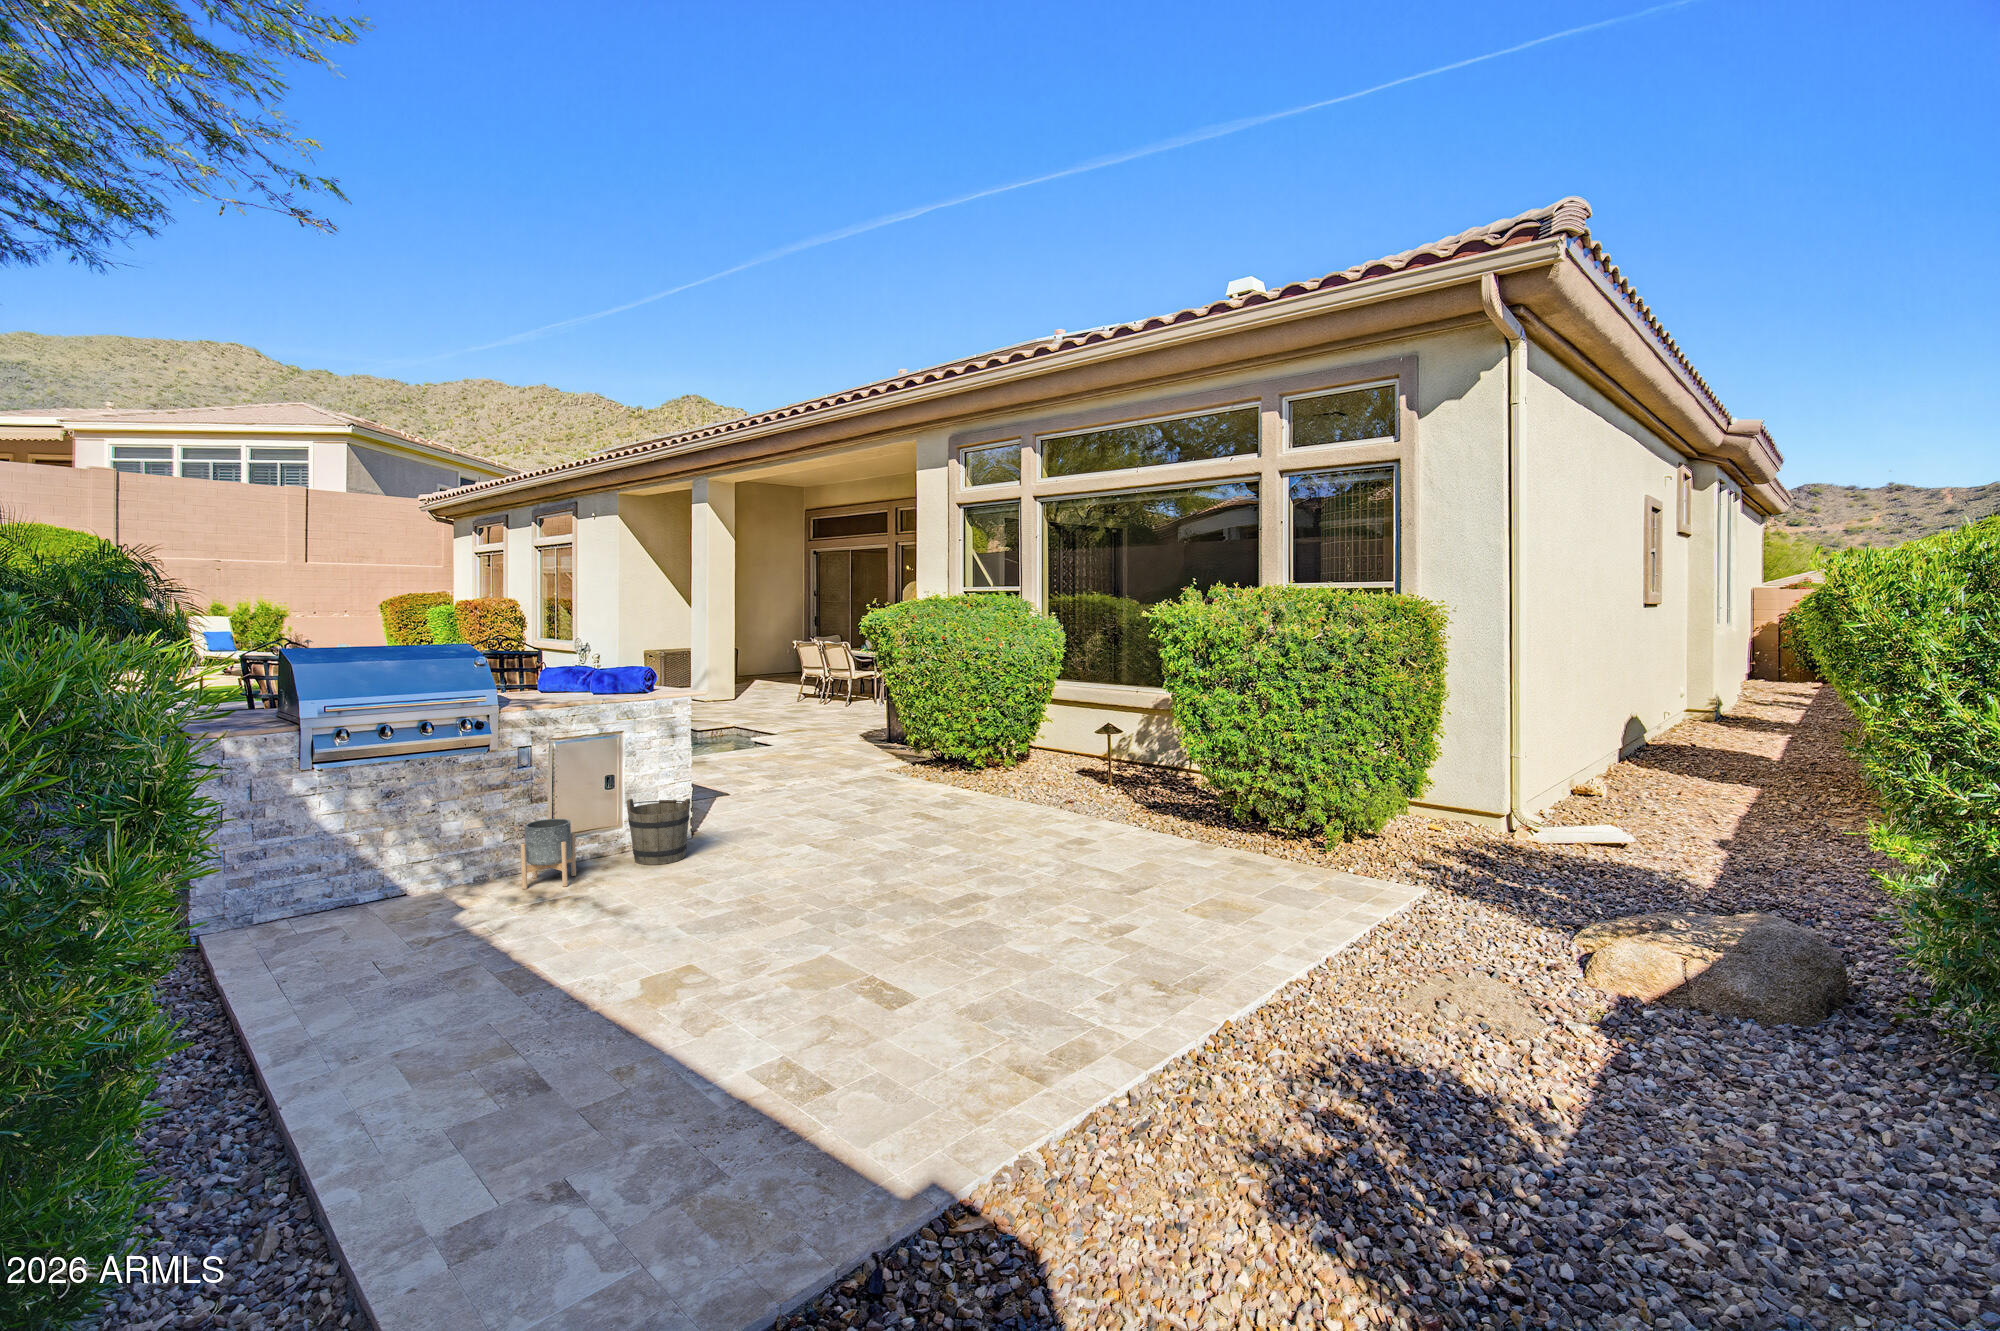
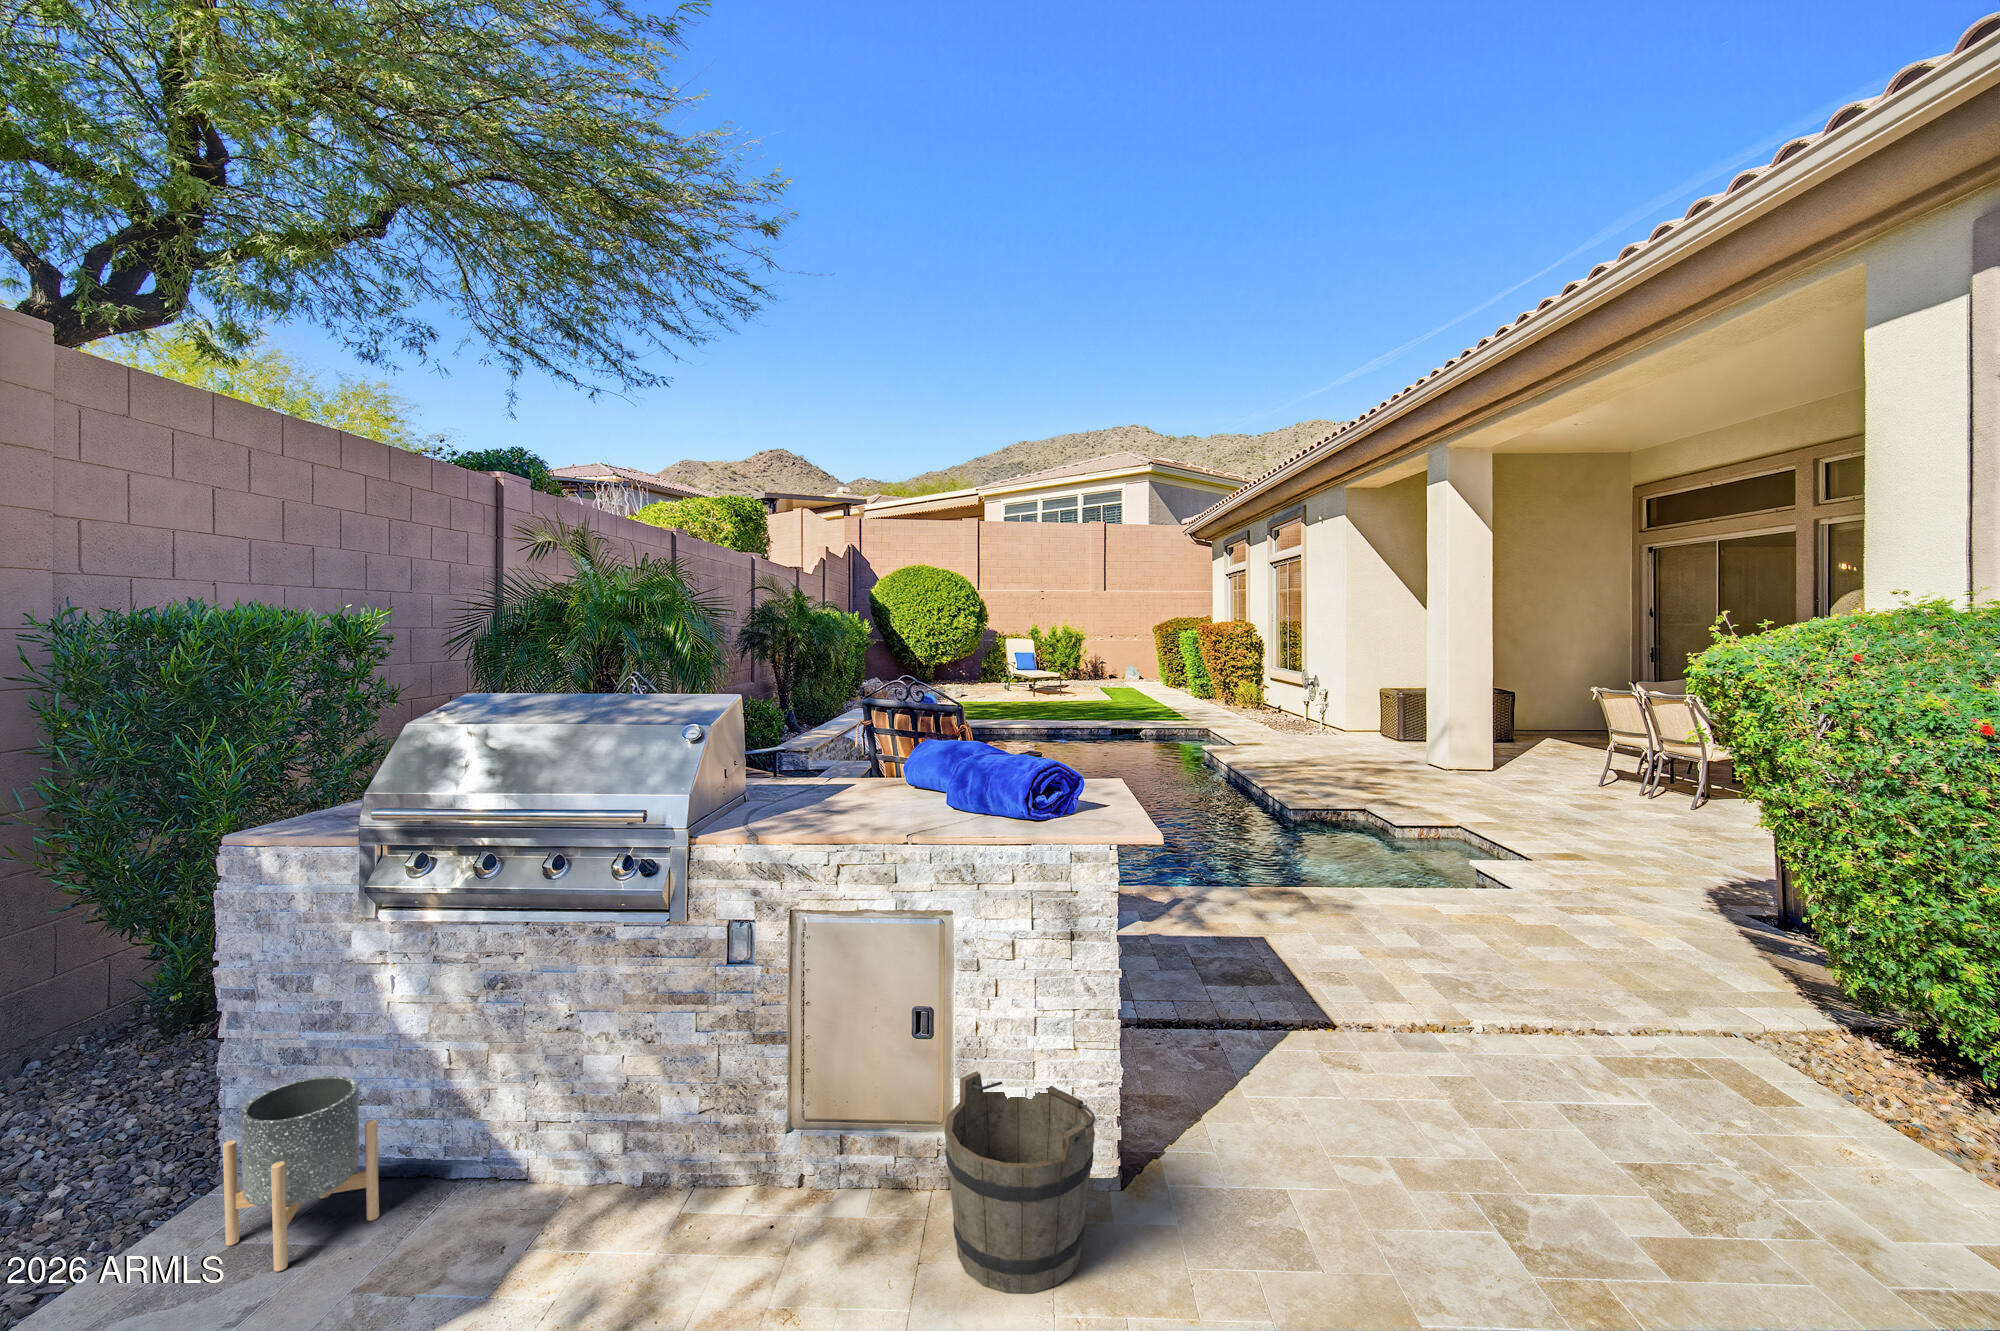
planter: present [521,819,576,889] -> present [223,1076,379,1272]

